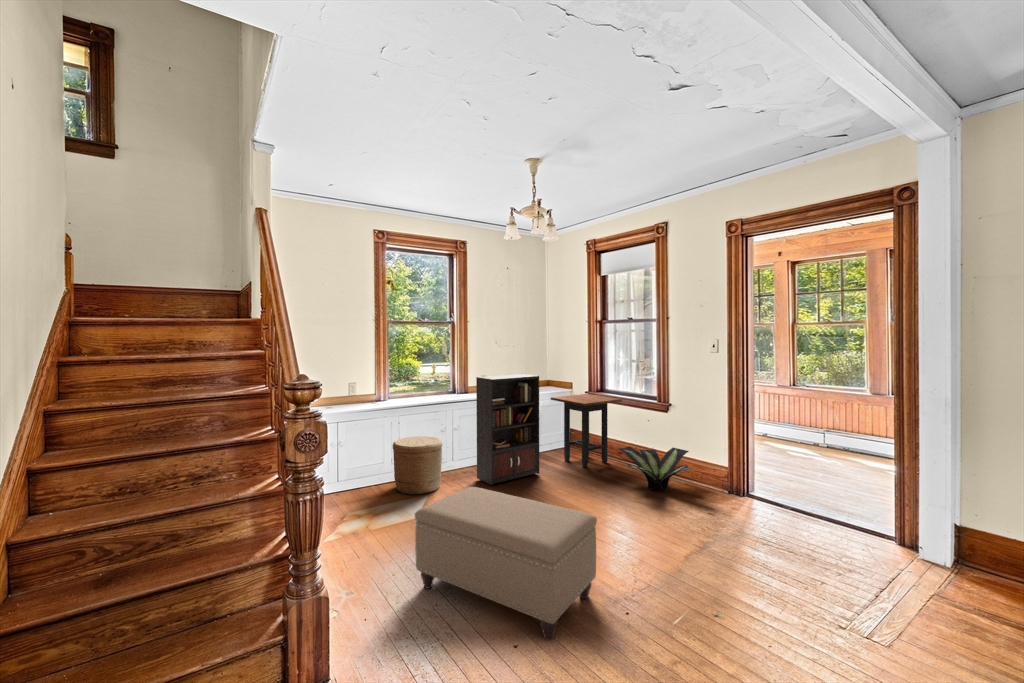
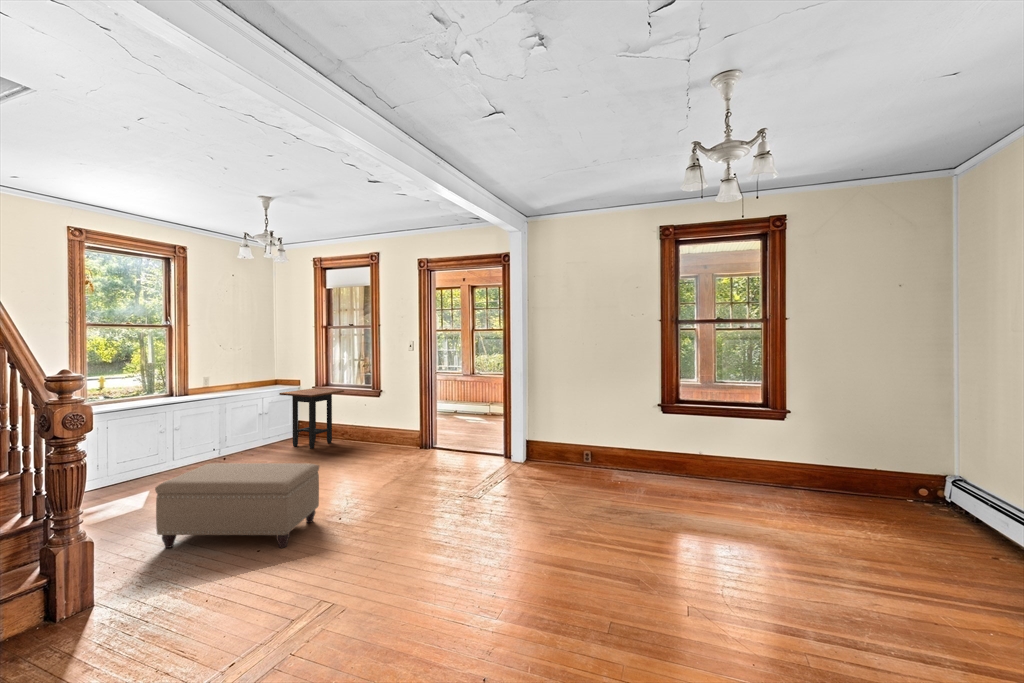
bookcase: present [476,374,539,485] -> none [203,373,269,473]
woven basket: present [393,436,443,495] -> none [101,437,164,495]
potted plant: present [619,447,692,491] -> none [340,423,397,456]

